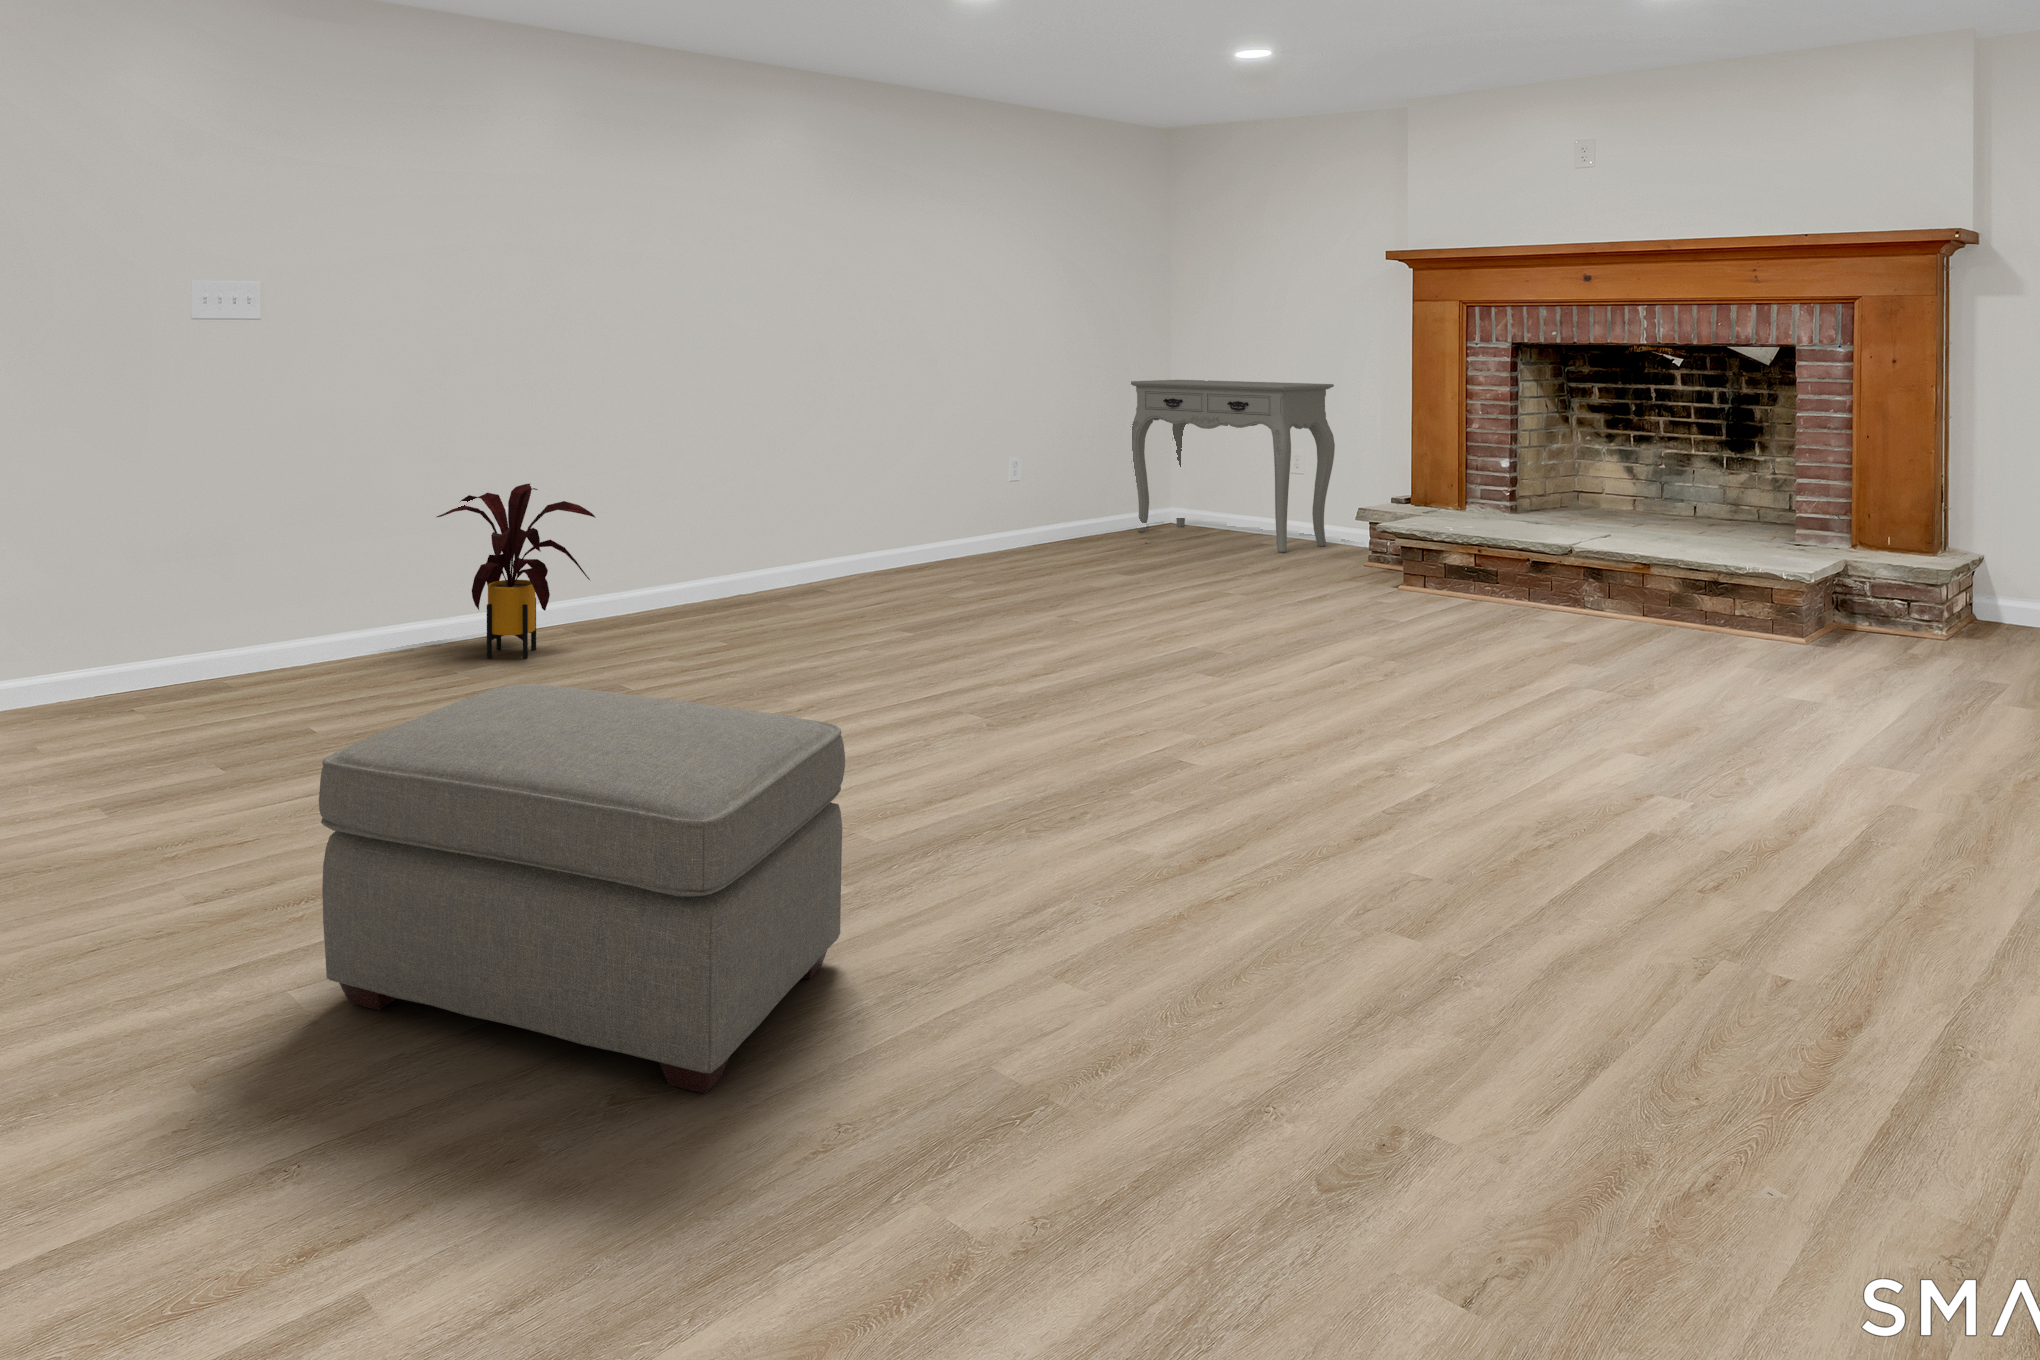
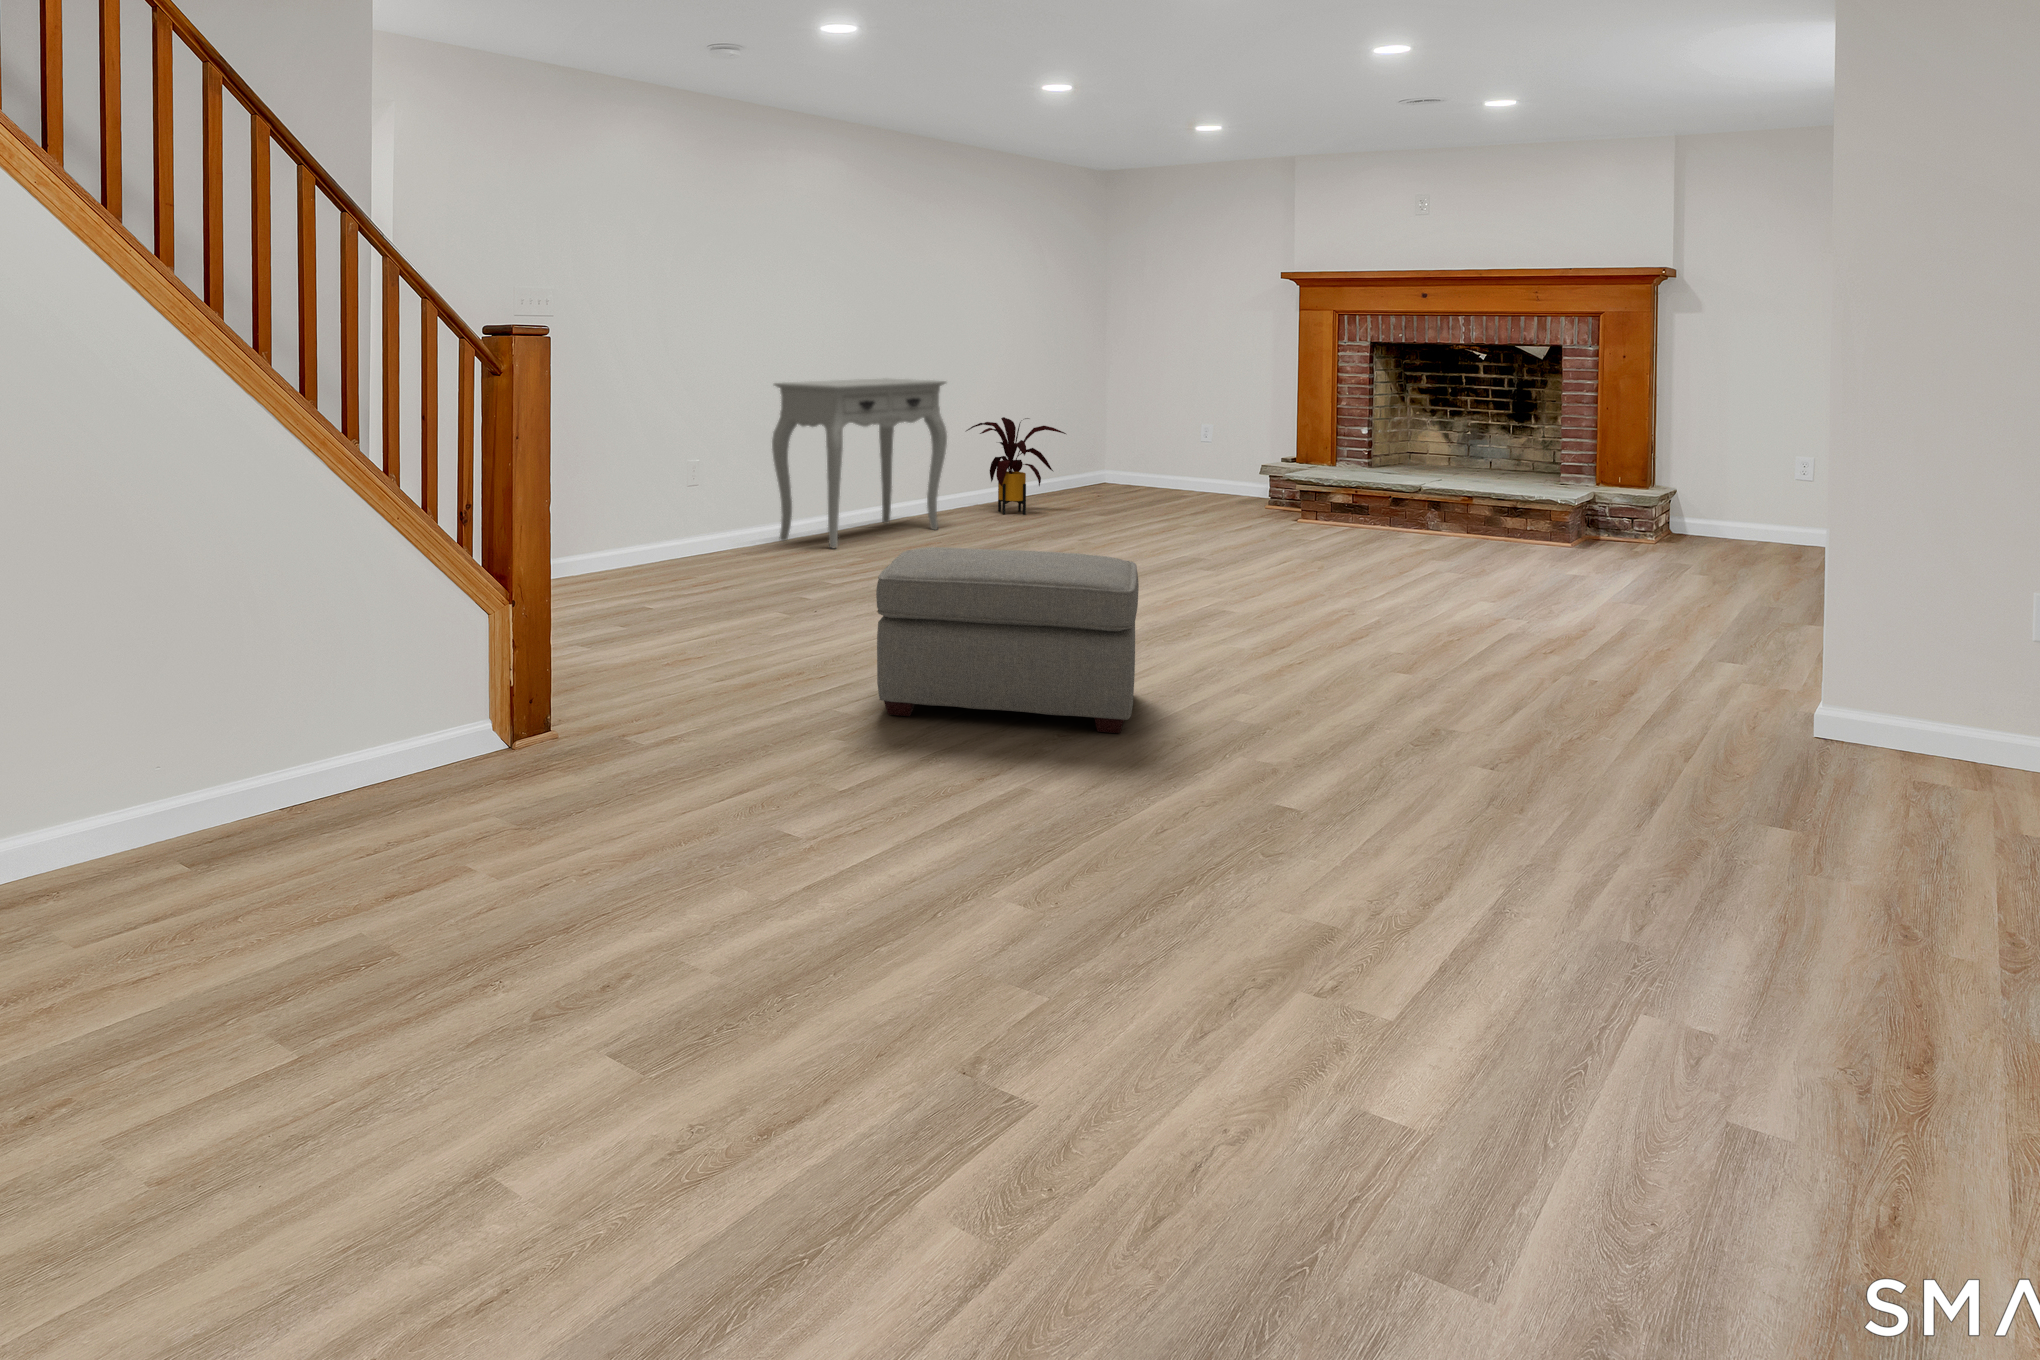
console table: present [1131,380,1335,553] -> present [772,378,947,549]
house plant: present [437,484,595,659] -> present [966,417,1066,515]

